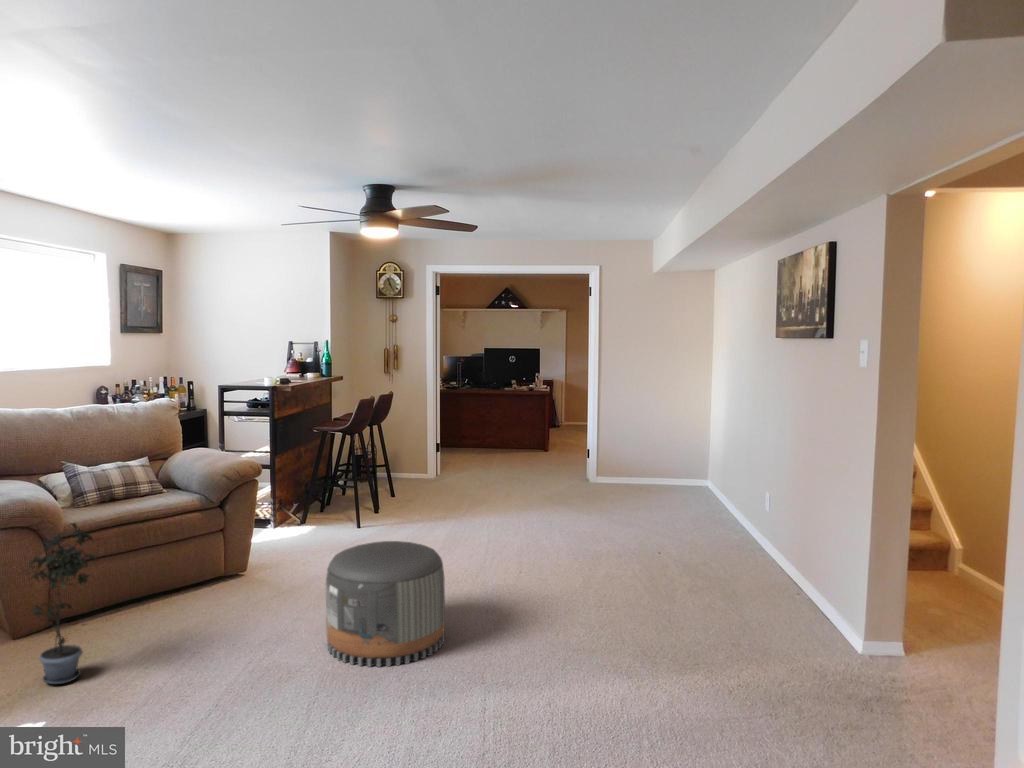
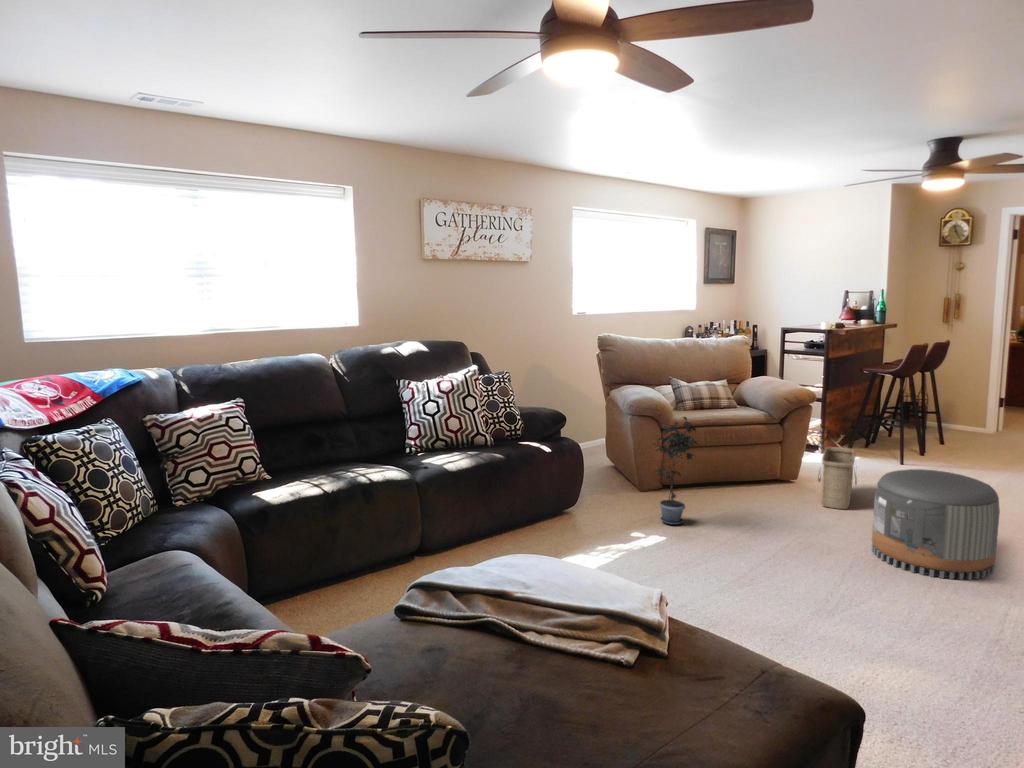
basket: none [267,524,309,601] -> present [818,447,857,509]

